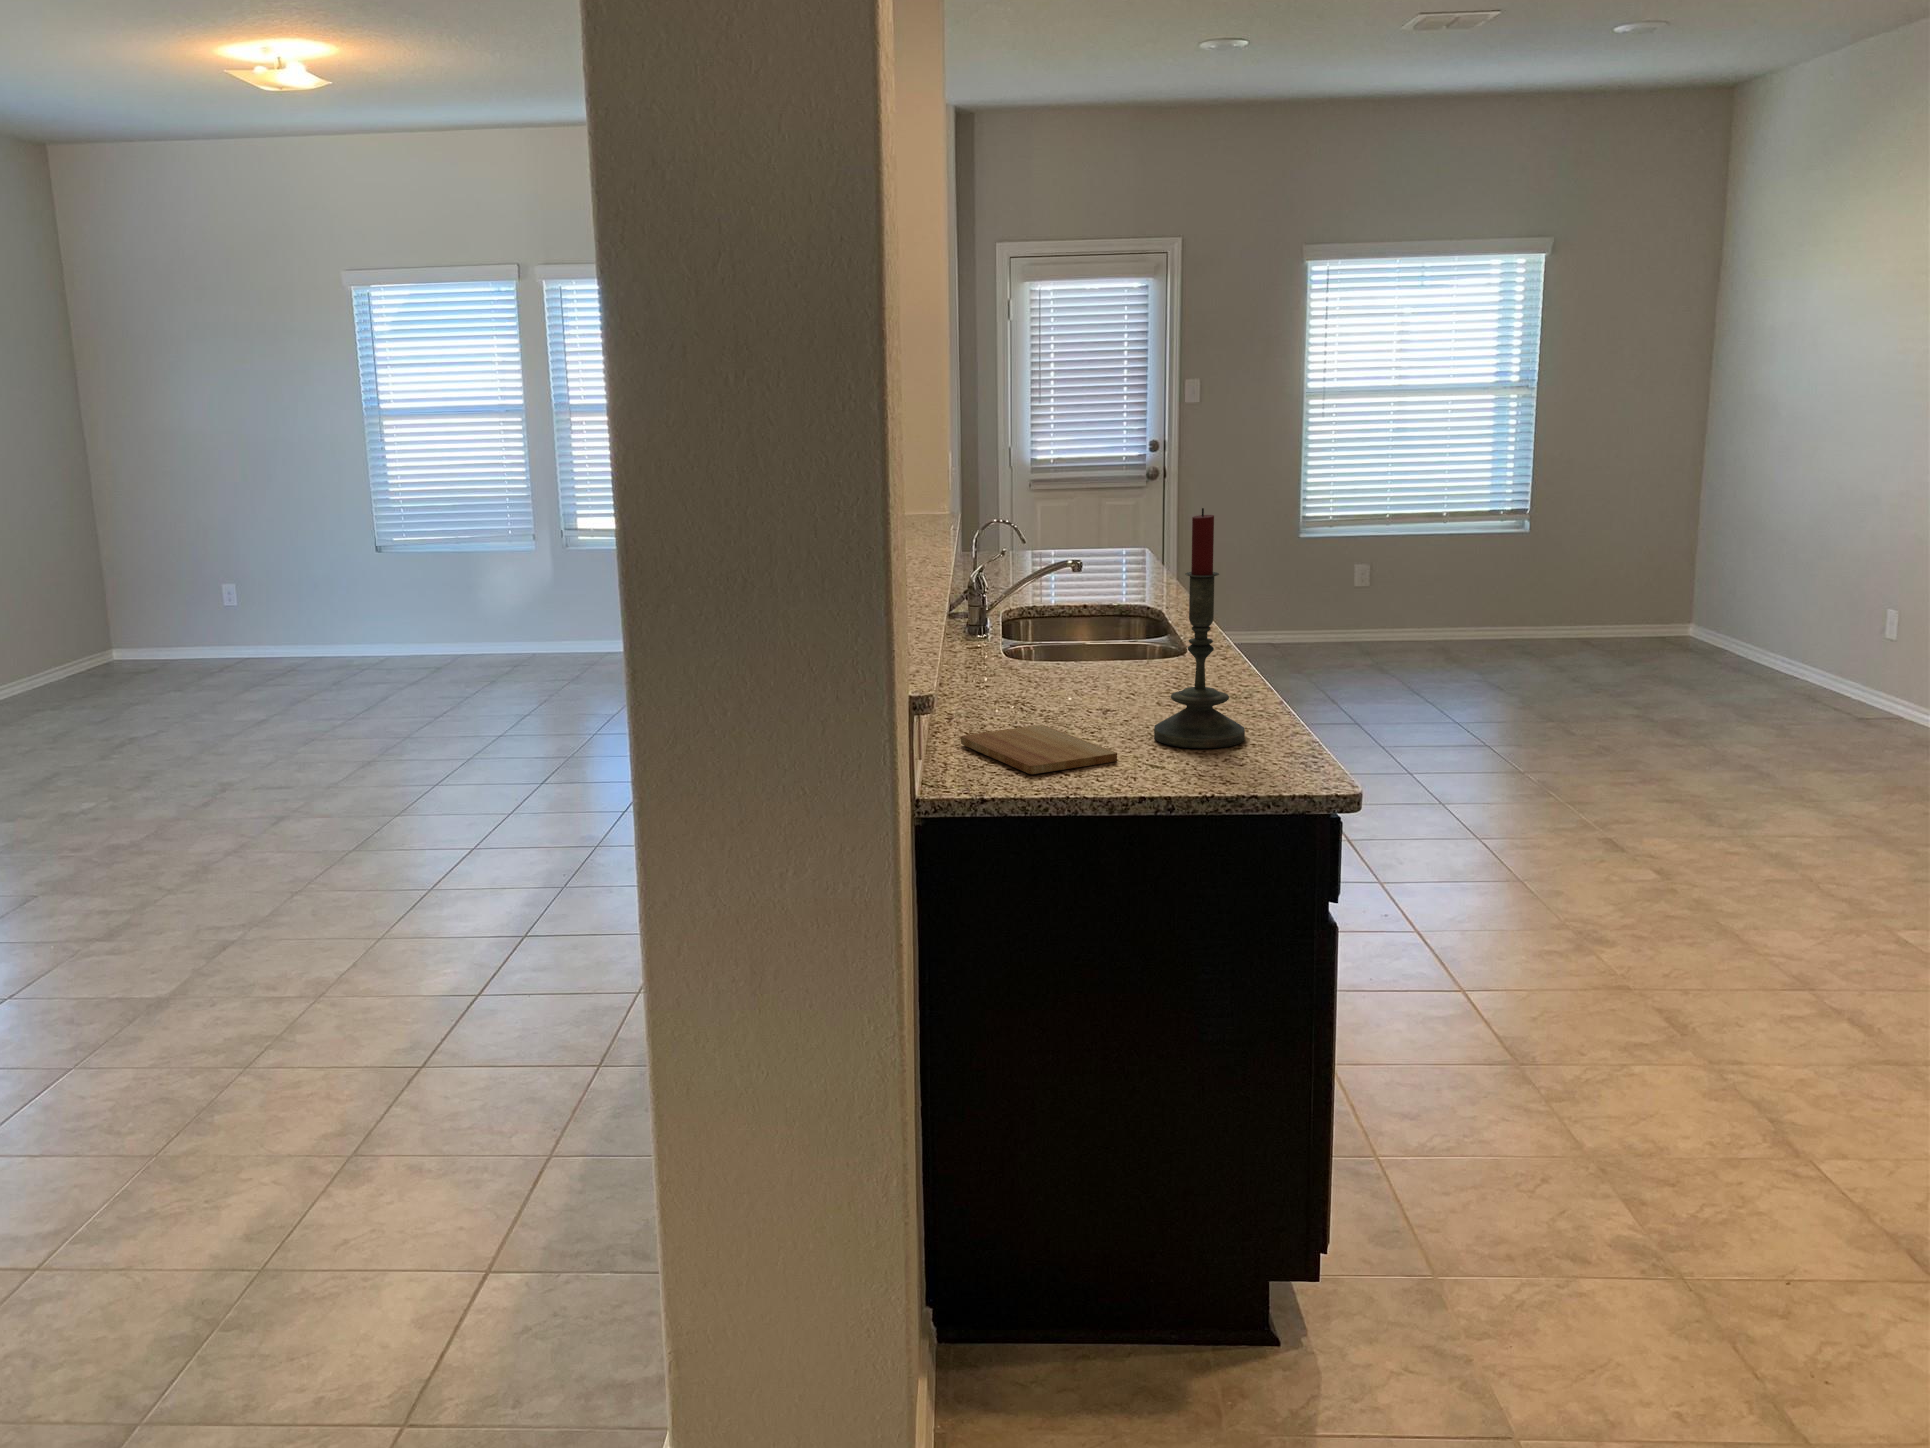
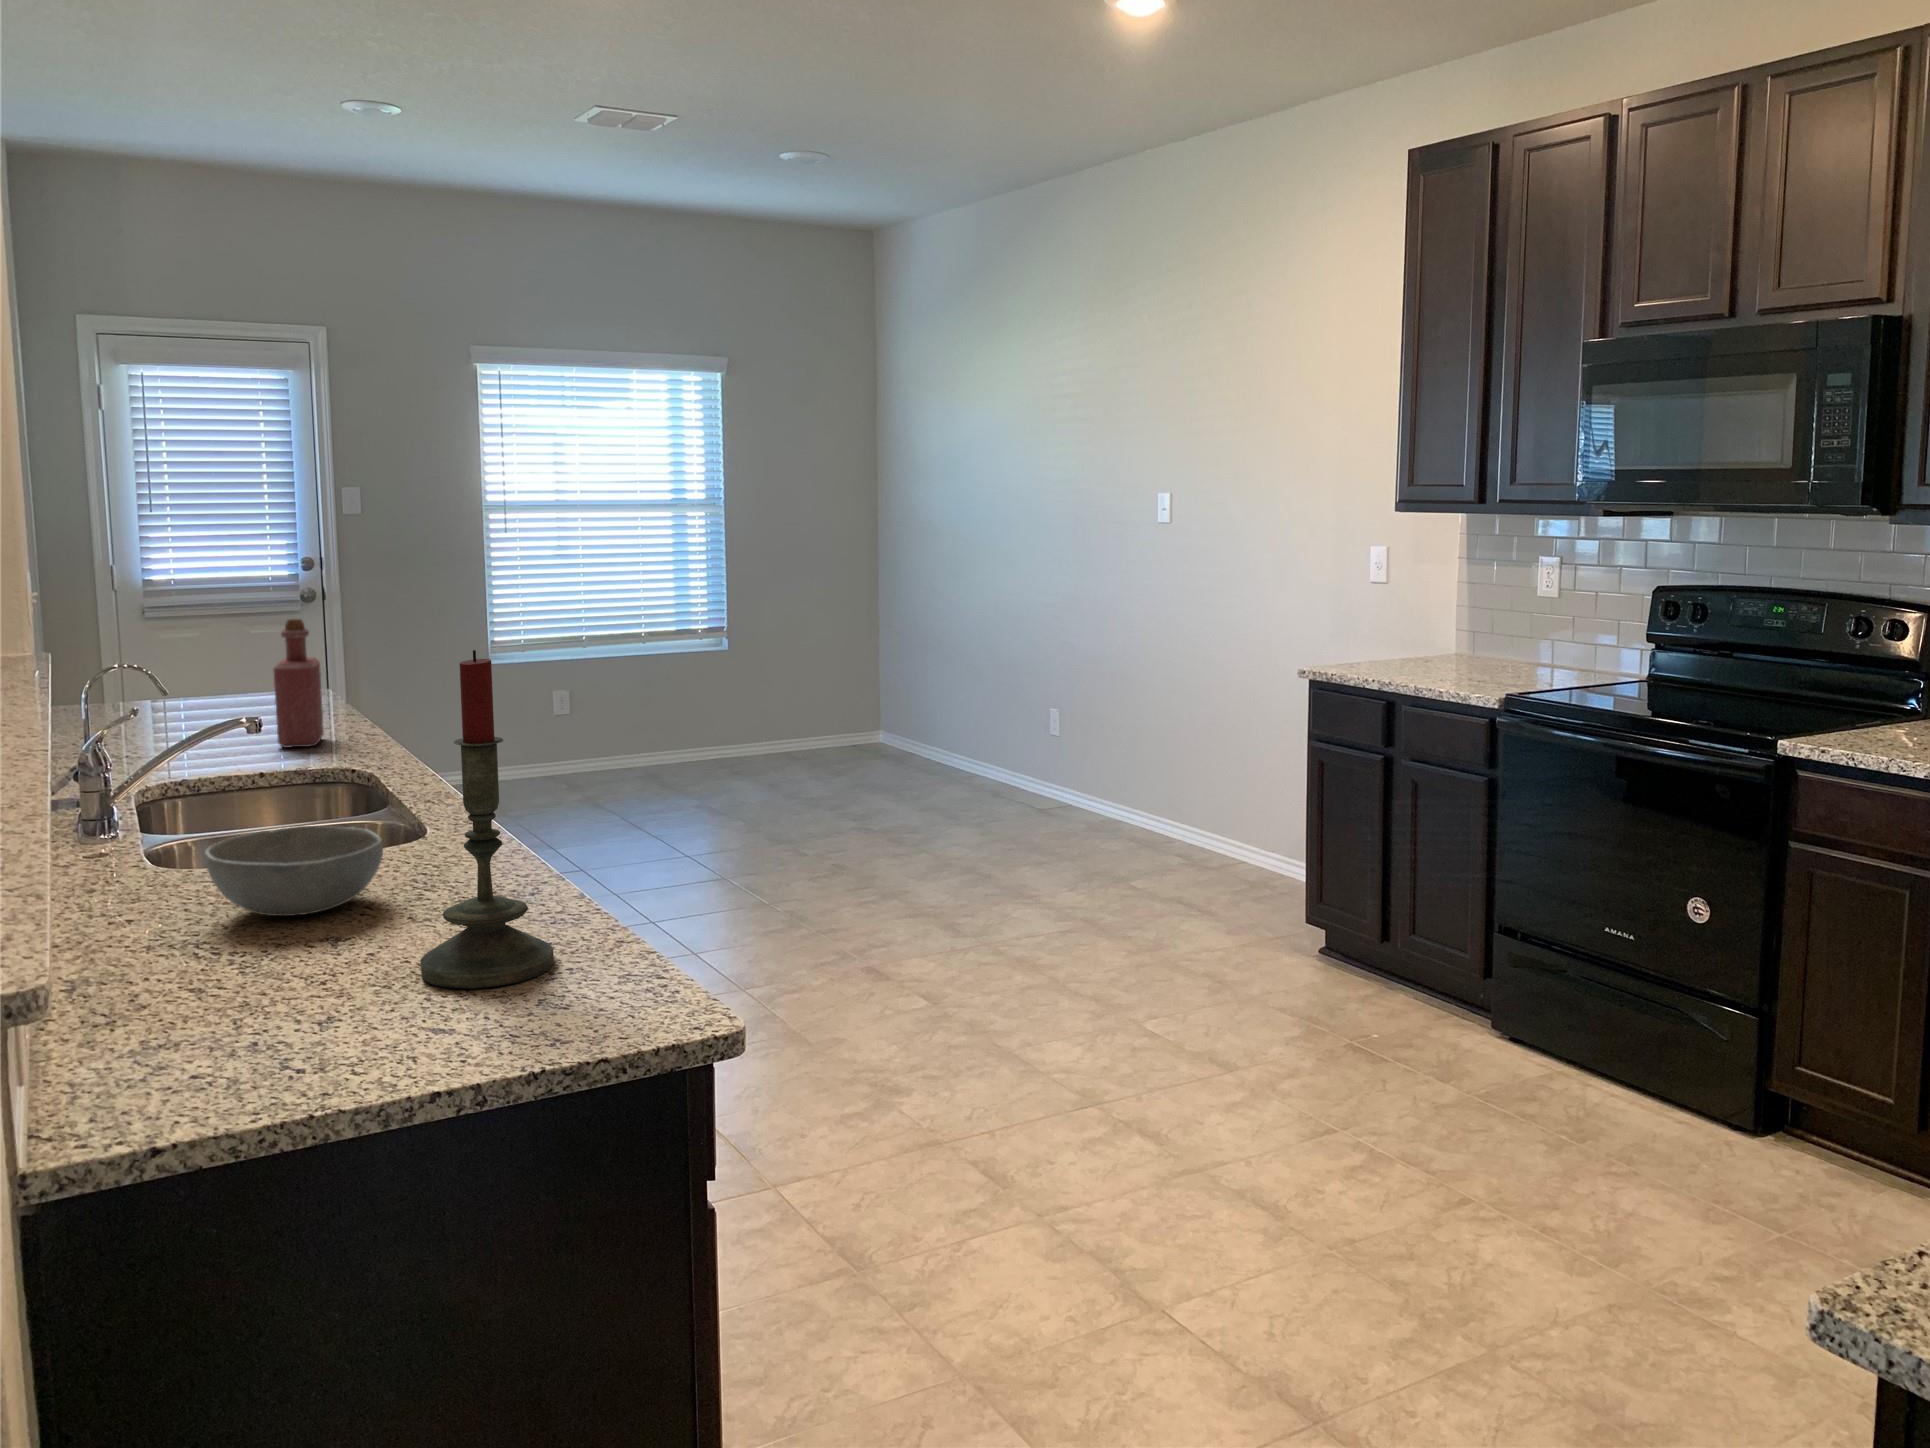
bottle: none [1100,489,1134,589] -> present [274,619,324,748]
bowl: none [1032,635,1146,694] -> present [204,826,383,916]
cutting board: present [961,725,1117,774] -> none [97,982,376,1081]

